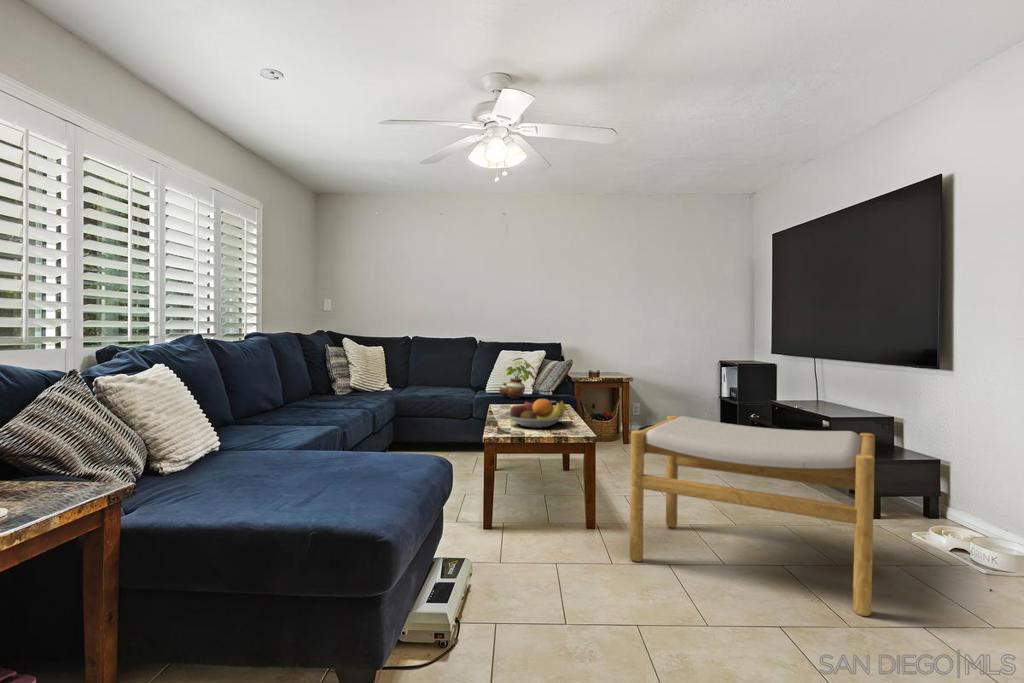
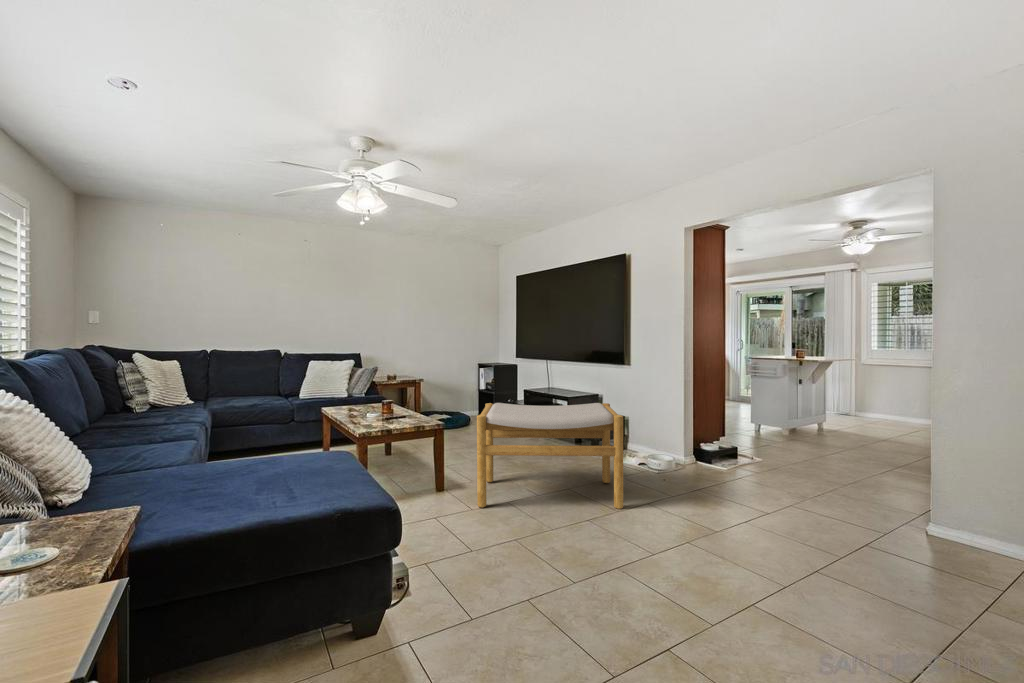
potted plant: present [500,358,535,399] -> none [313,367,348,402]
fruit bowl: present [504,399,567,428] -> none [358,399,410,422]

